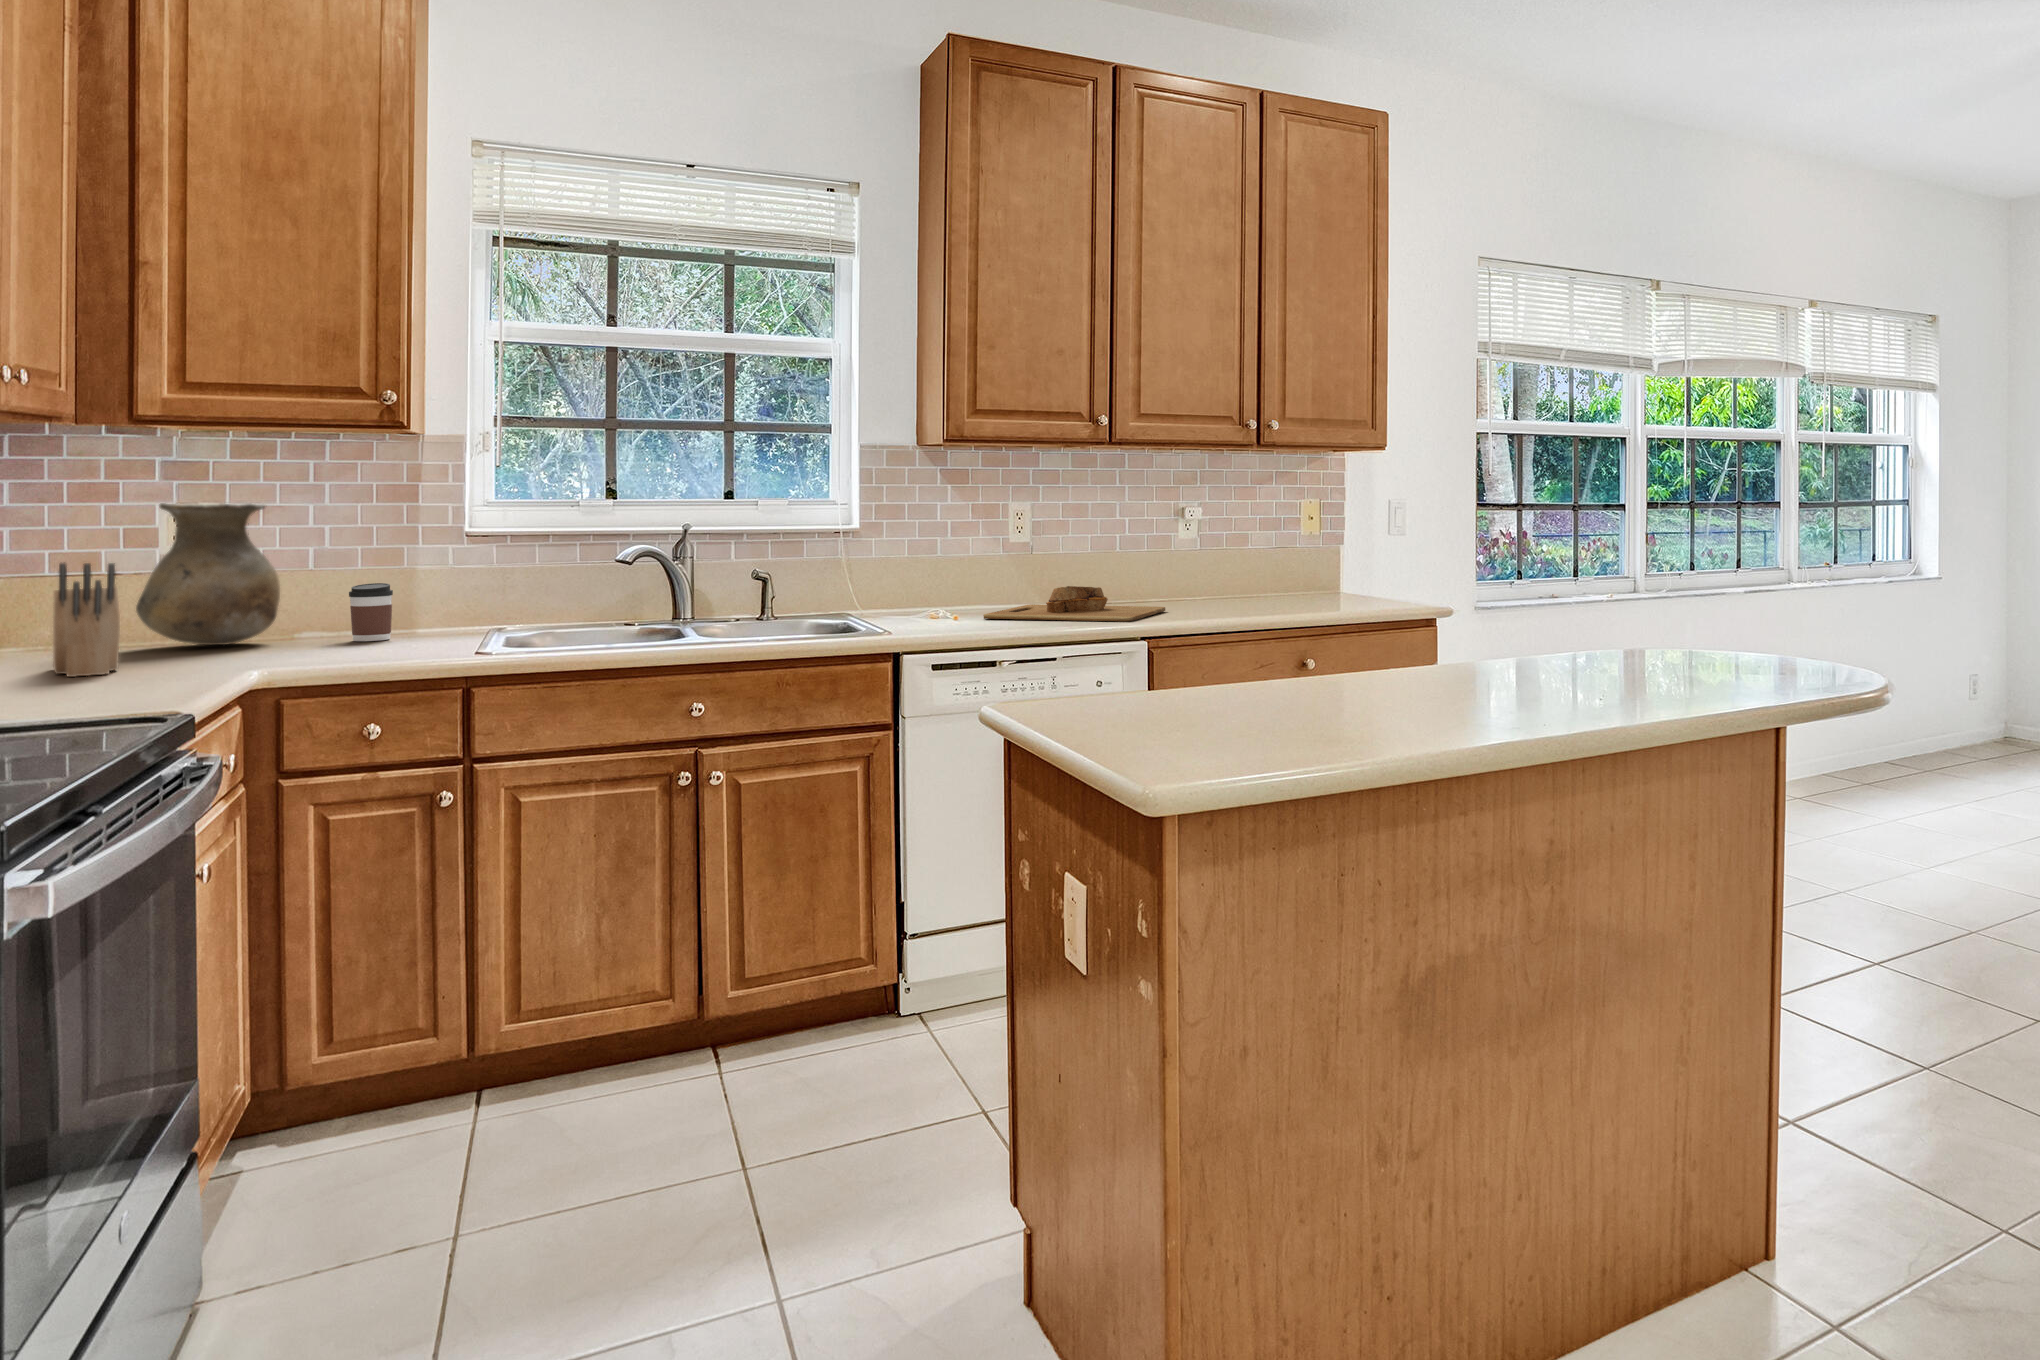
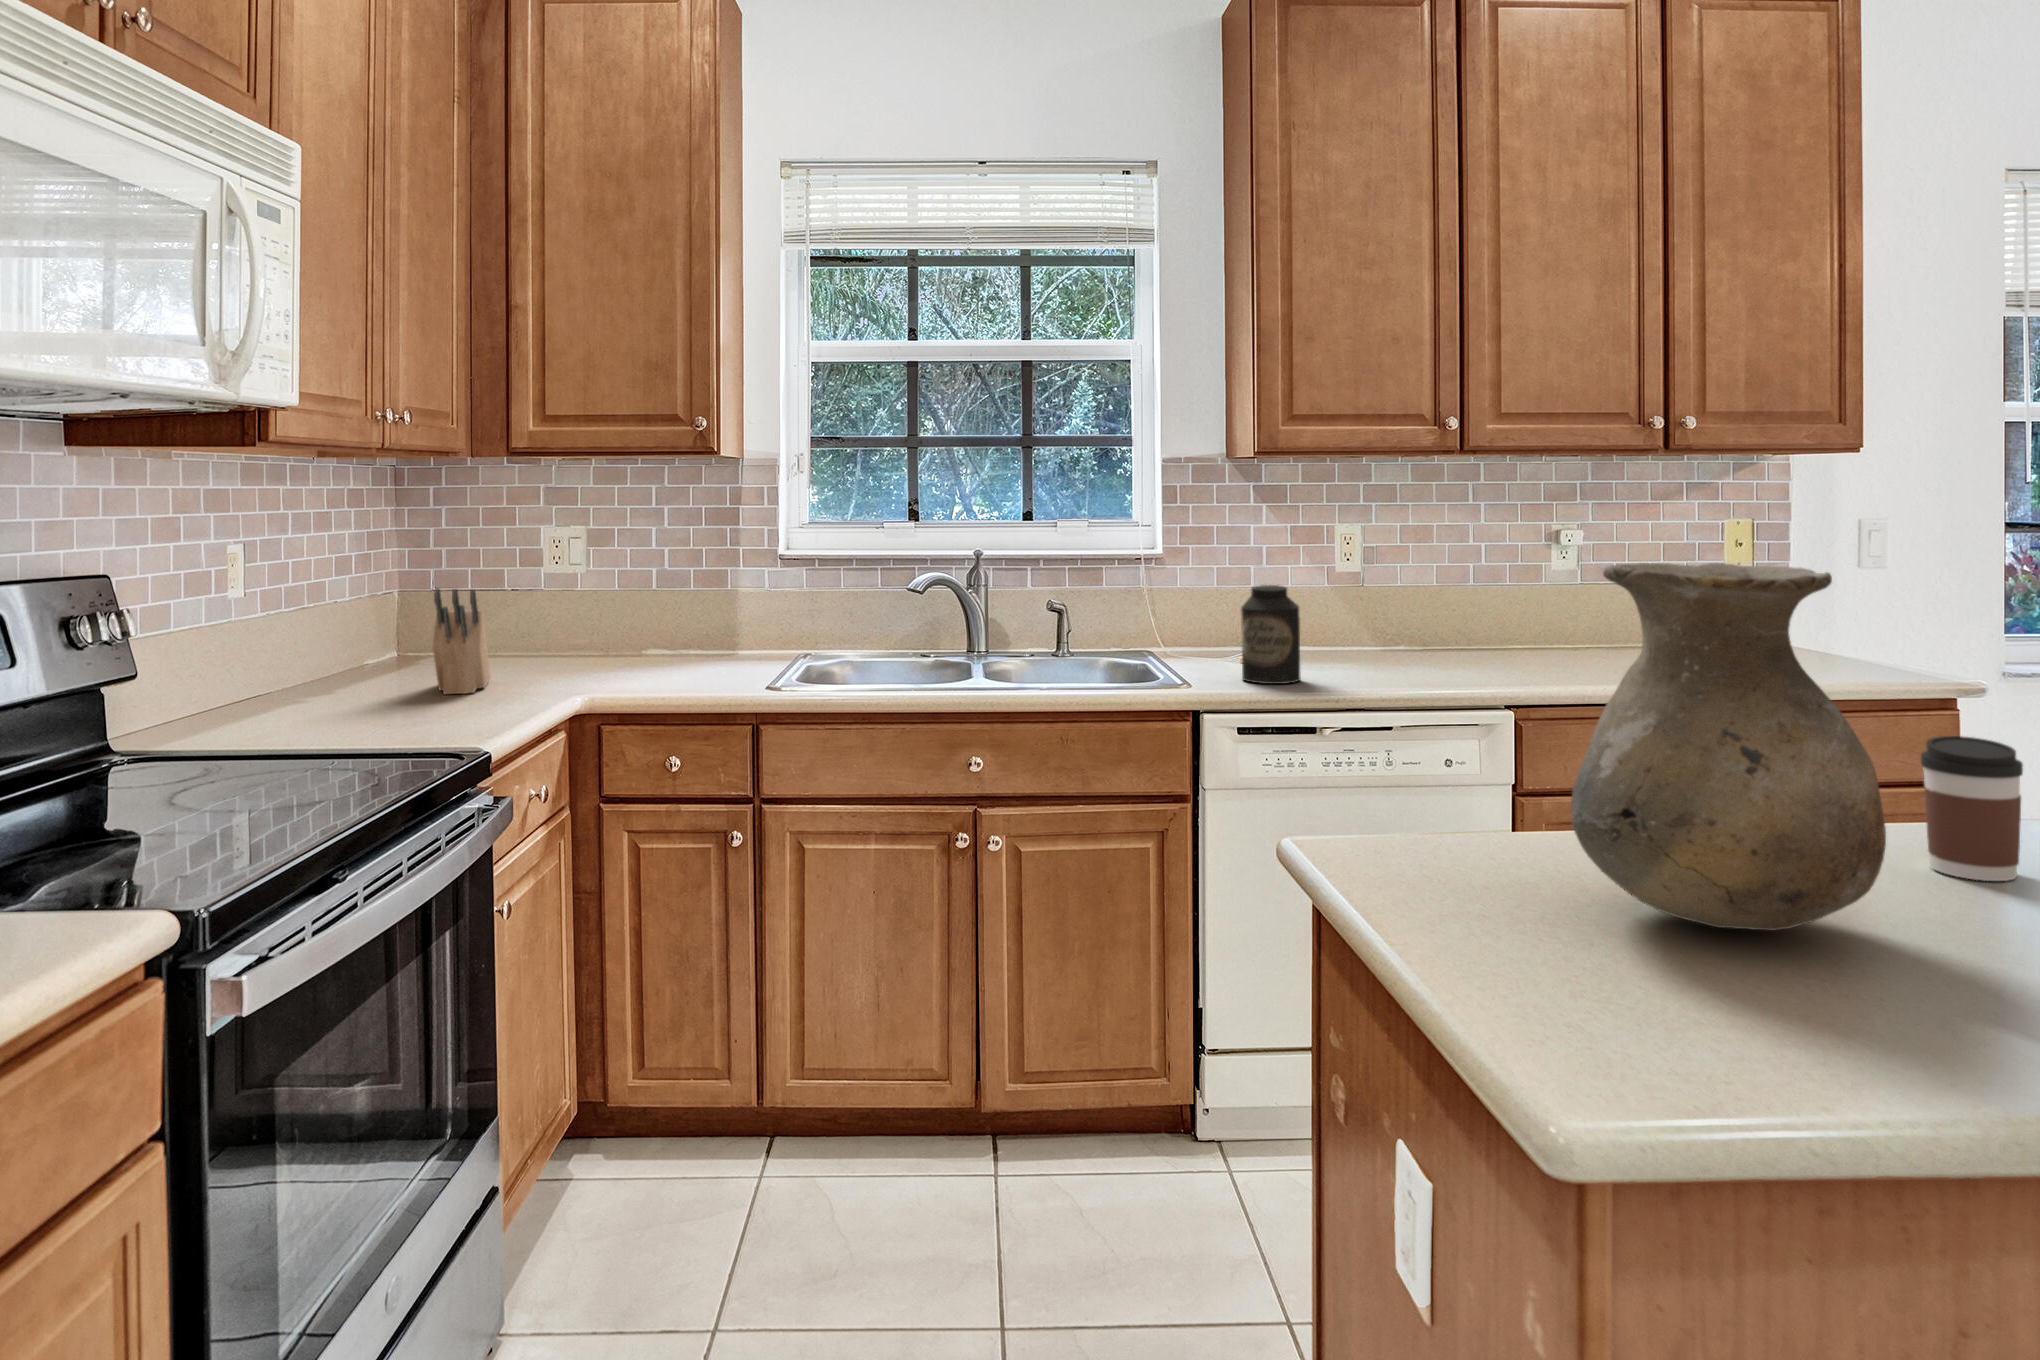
vase: present [136,503,280,645] -> present [1571,563,1886,930]
canister: none [937,551,987,630] -> present [1241,585,1301,684]
coffee cup: present [349,583,393,641] -> present [1921,736,2023,881]
cutting board: present [983,586,1165,622] -> none [1300,629,1534,681]

